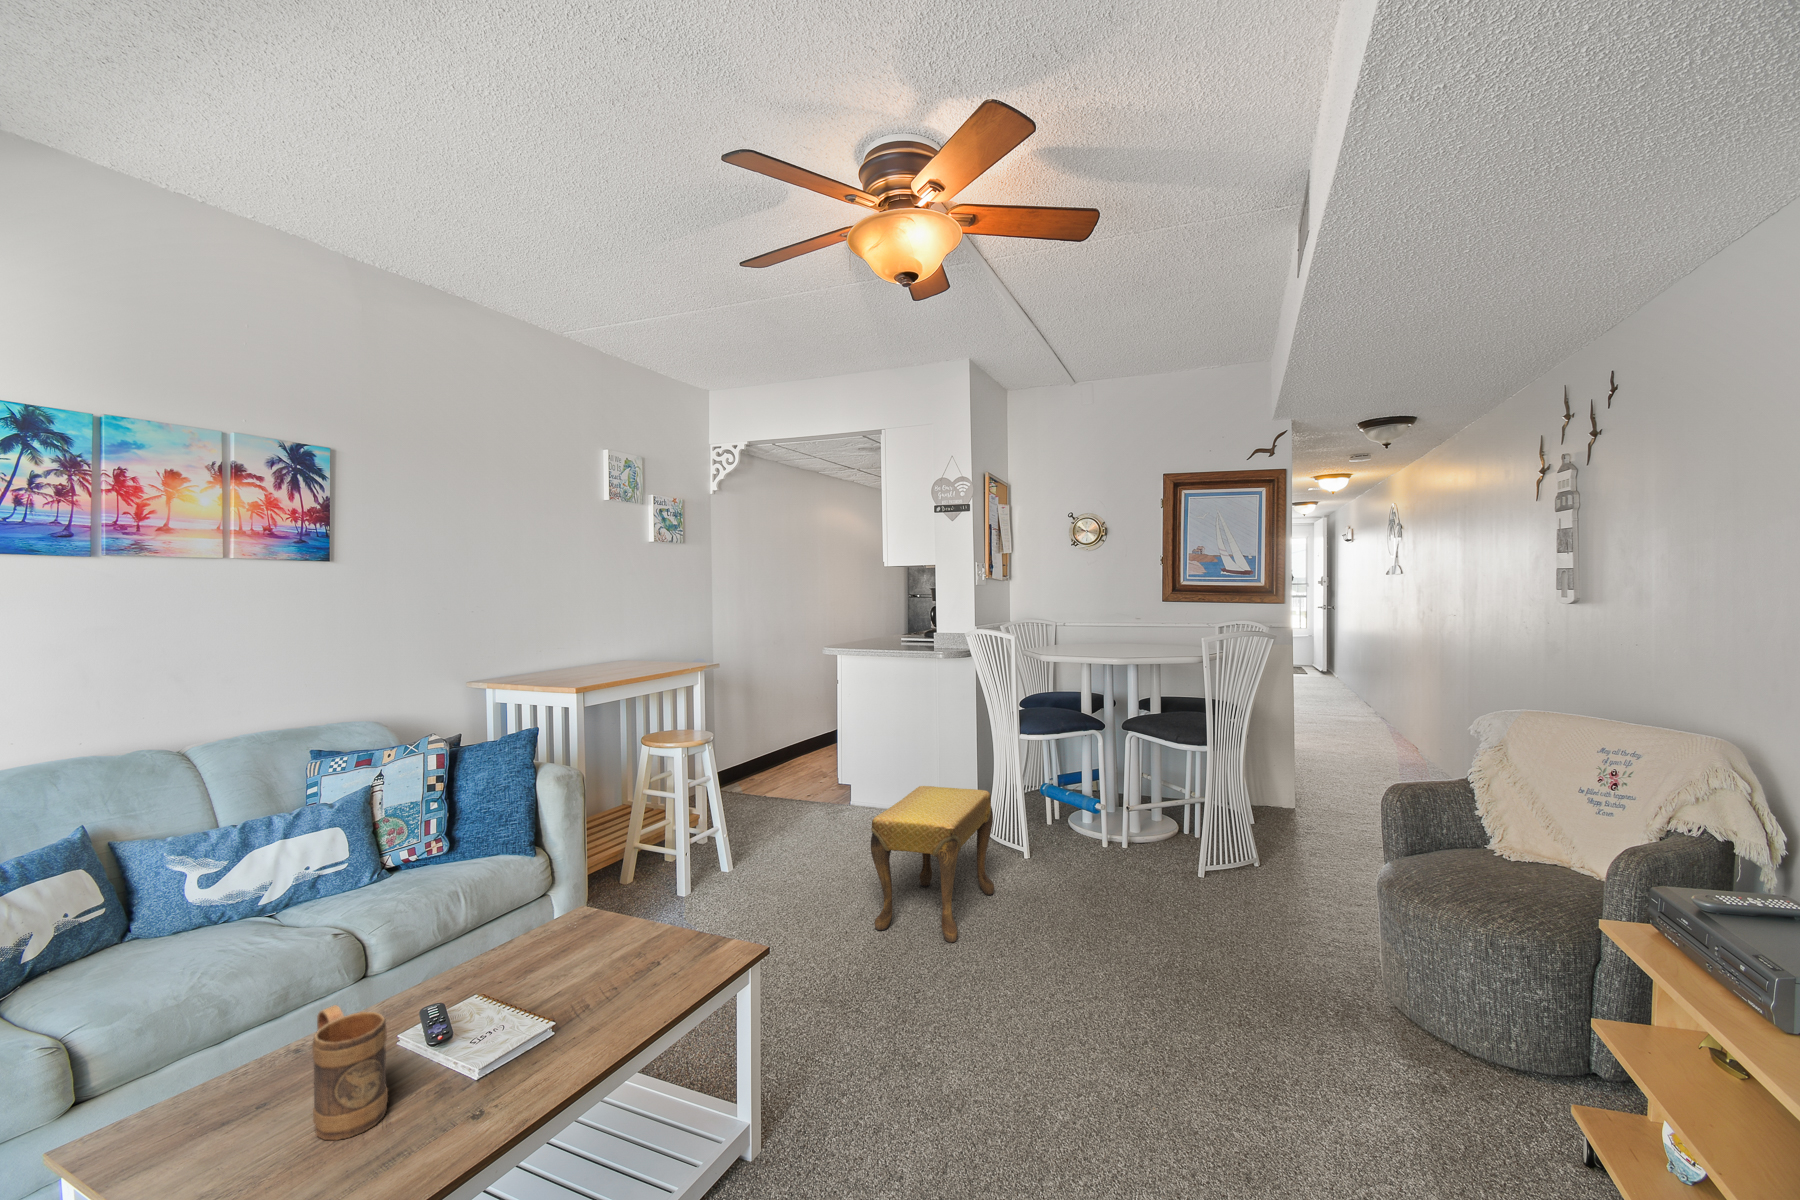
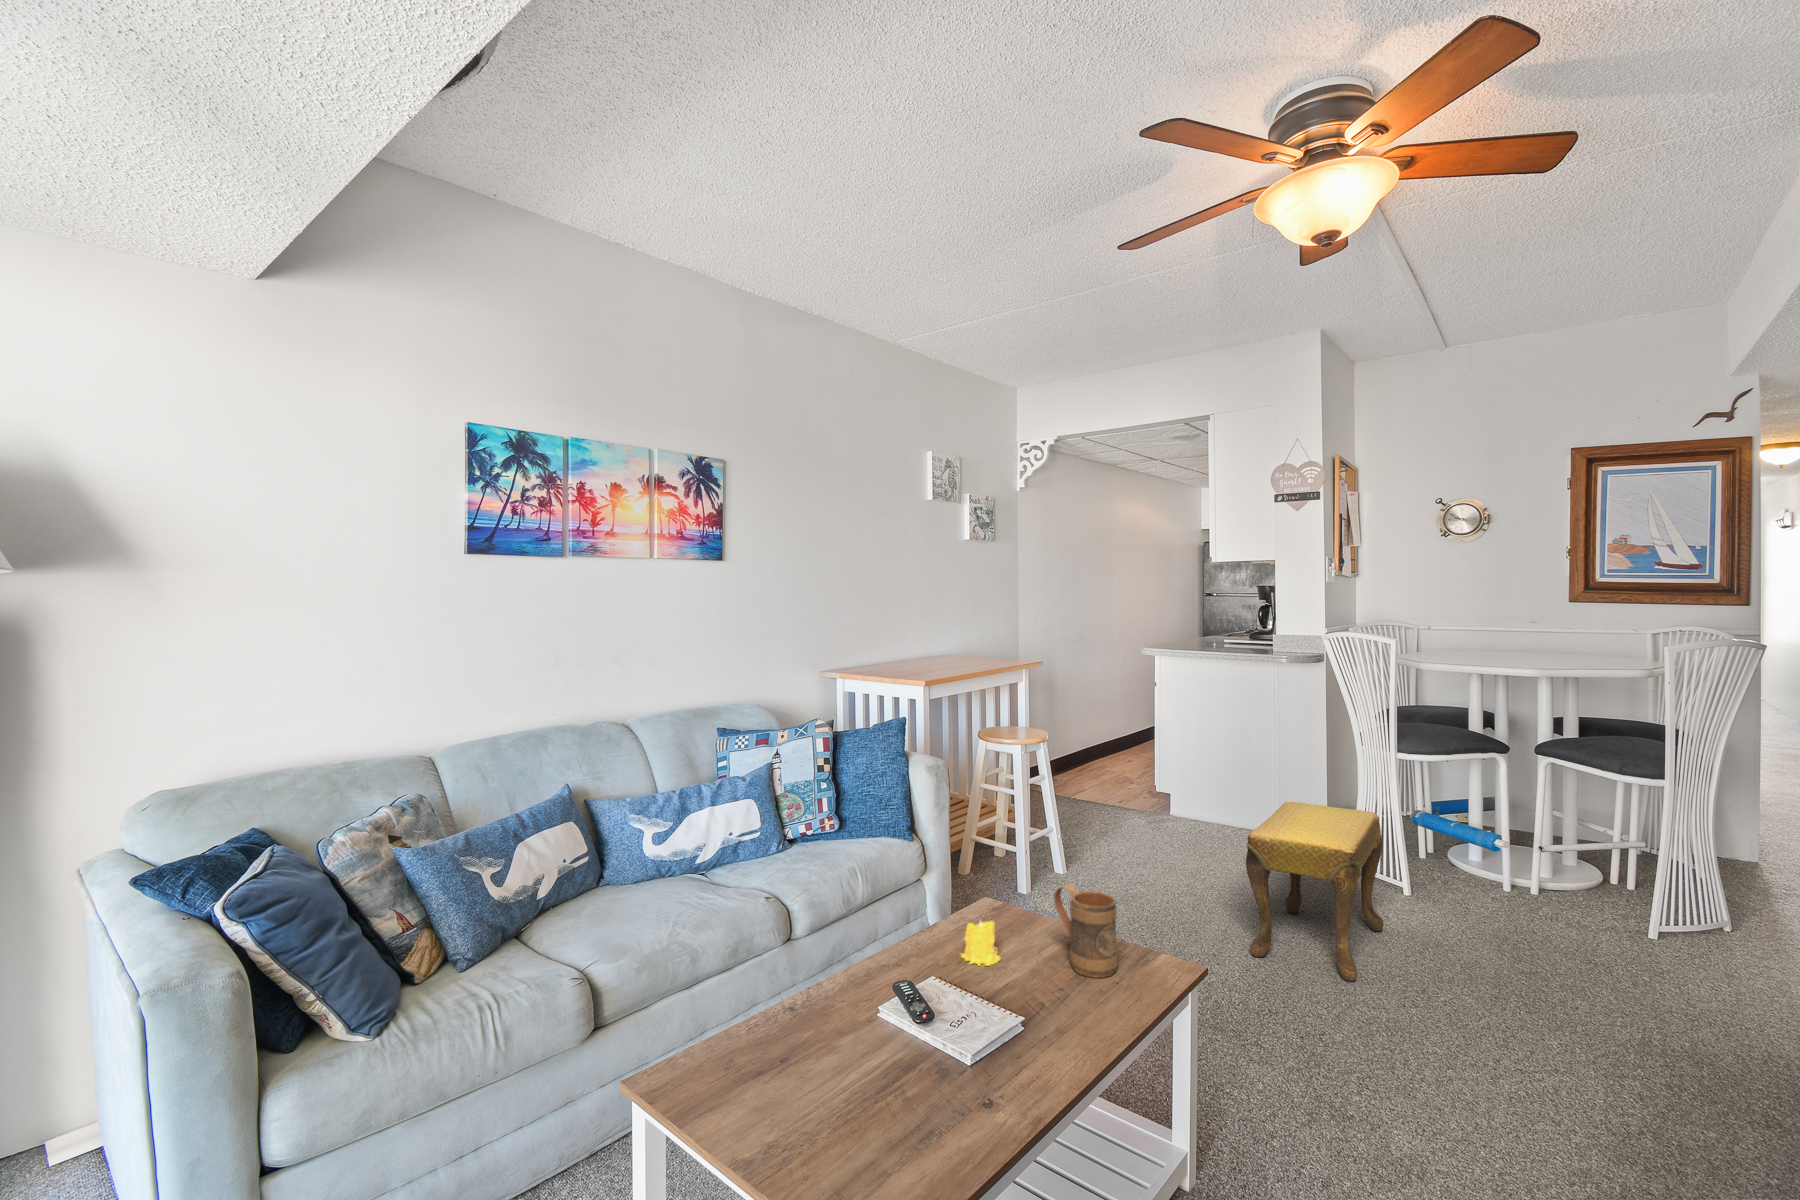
candle: none [527,927,572,977] -> present [961,921,1001,966]
mug: present [312,1005,388,1140] -> present [1054,884,1117,978]

